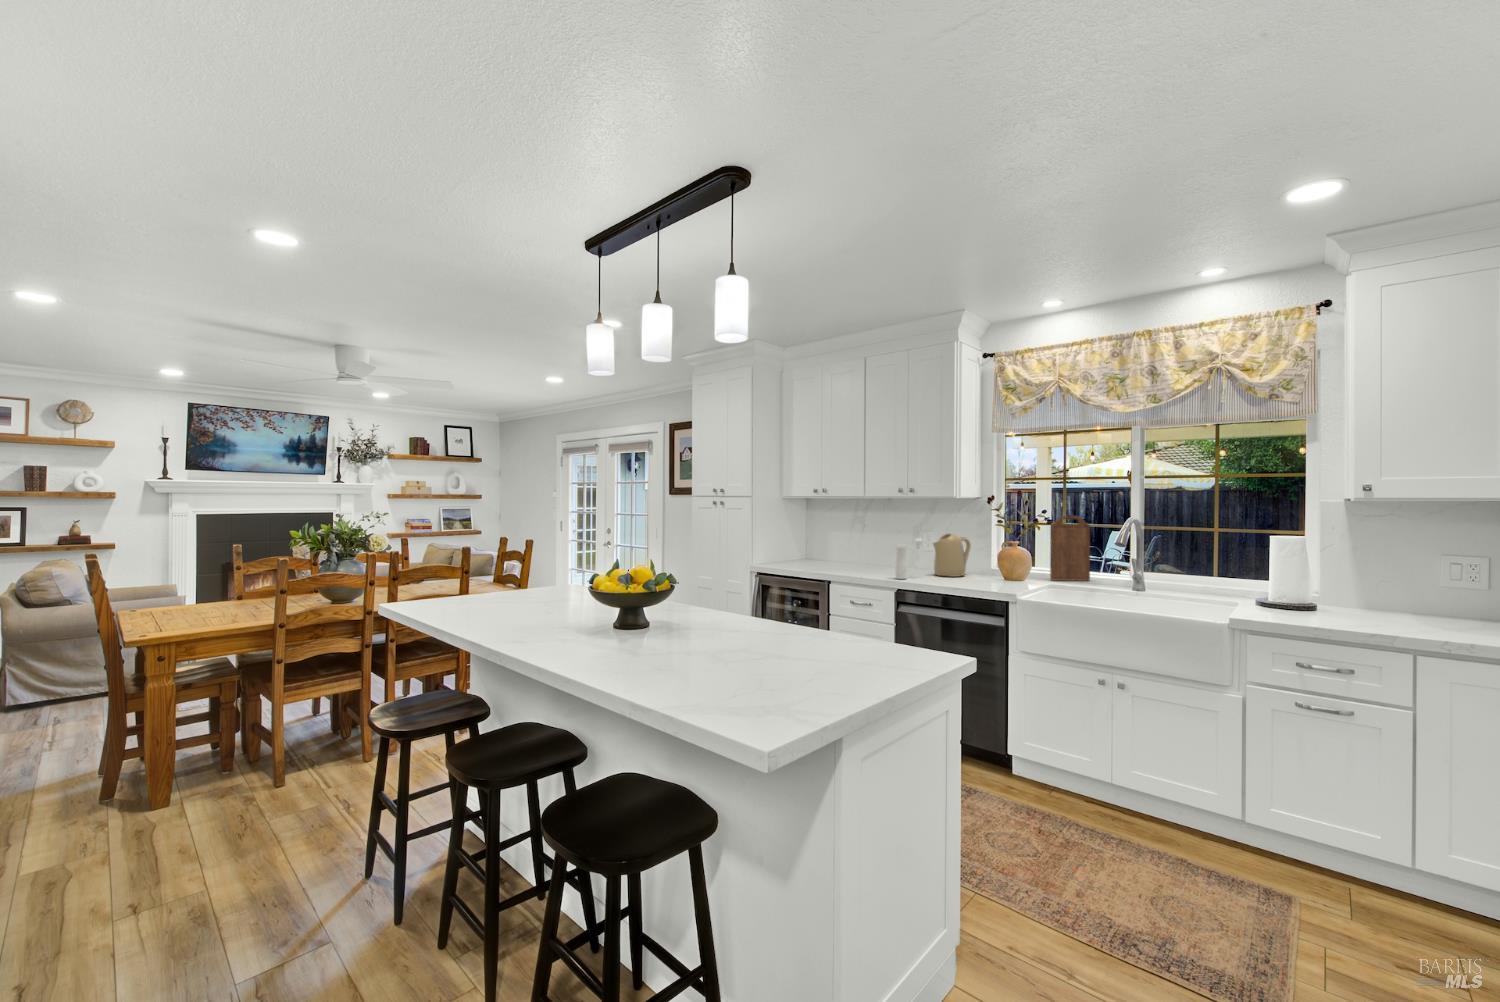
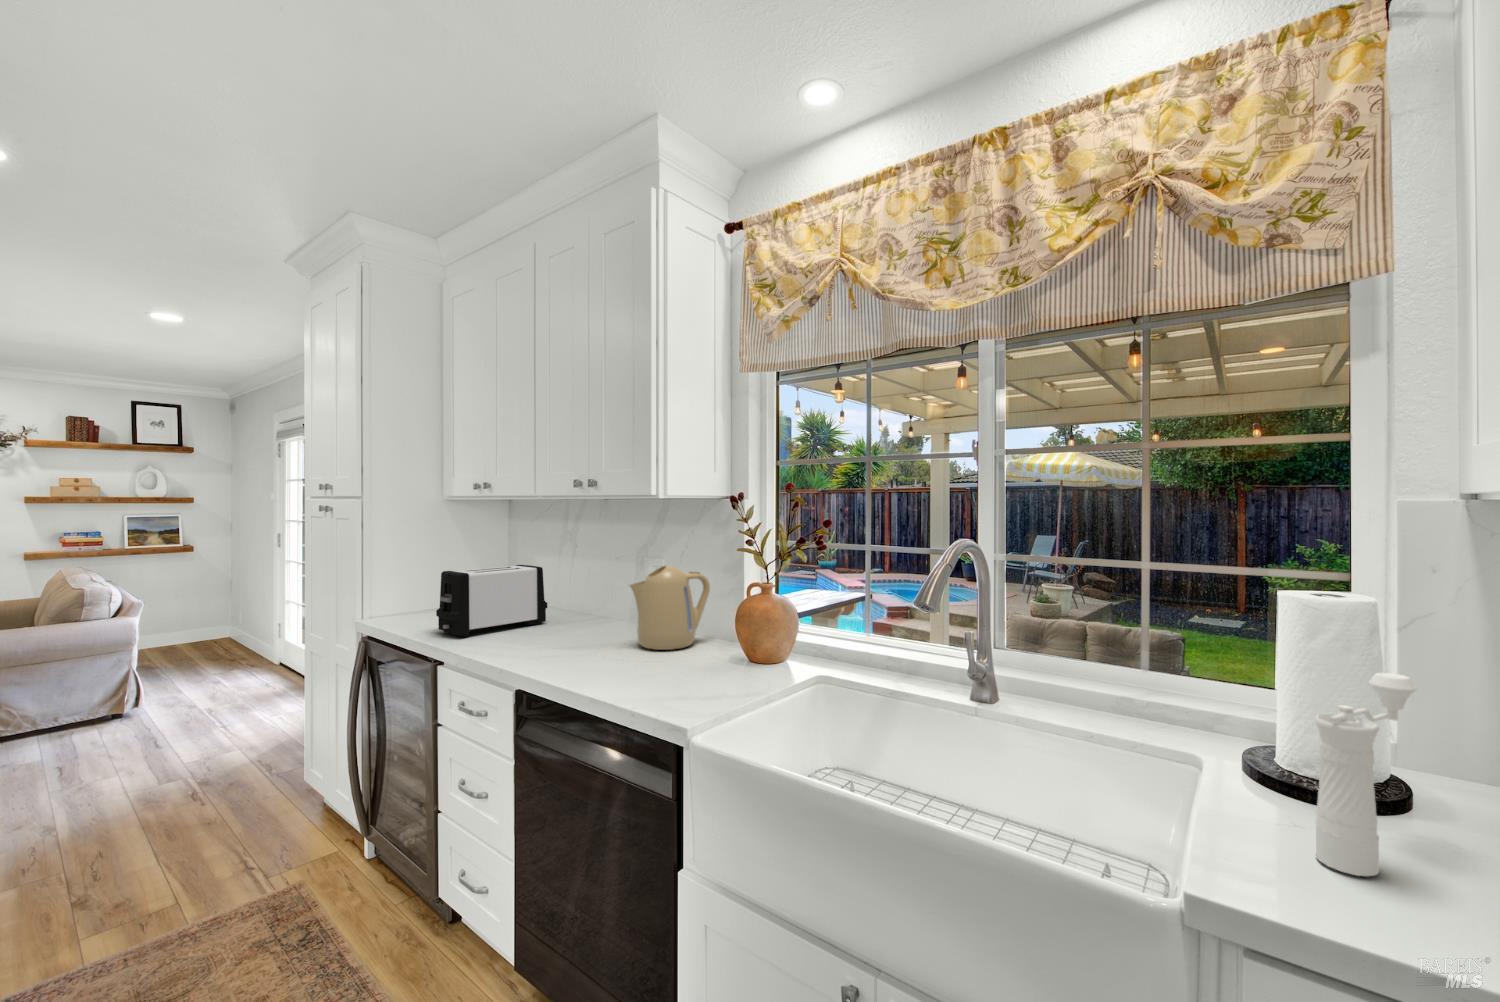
cutting board: present [1050,516,1090,581] -> none [836,532,912,661]
toaster: none [811,535,861,572] -> present [436,565,547,637]
pepper mill: present [896,538,922,579] -> present [1315,672,1417,876]

